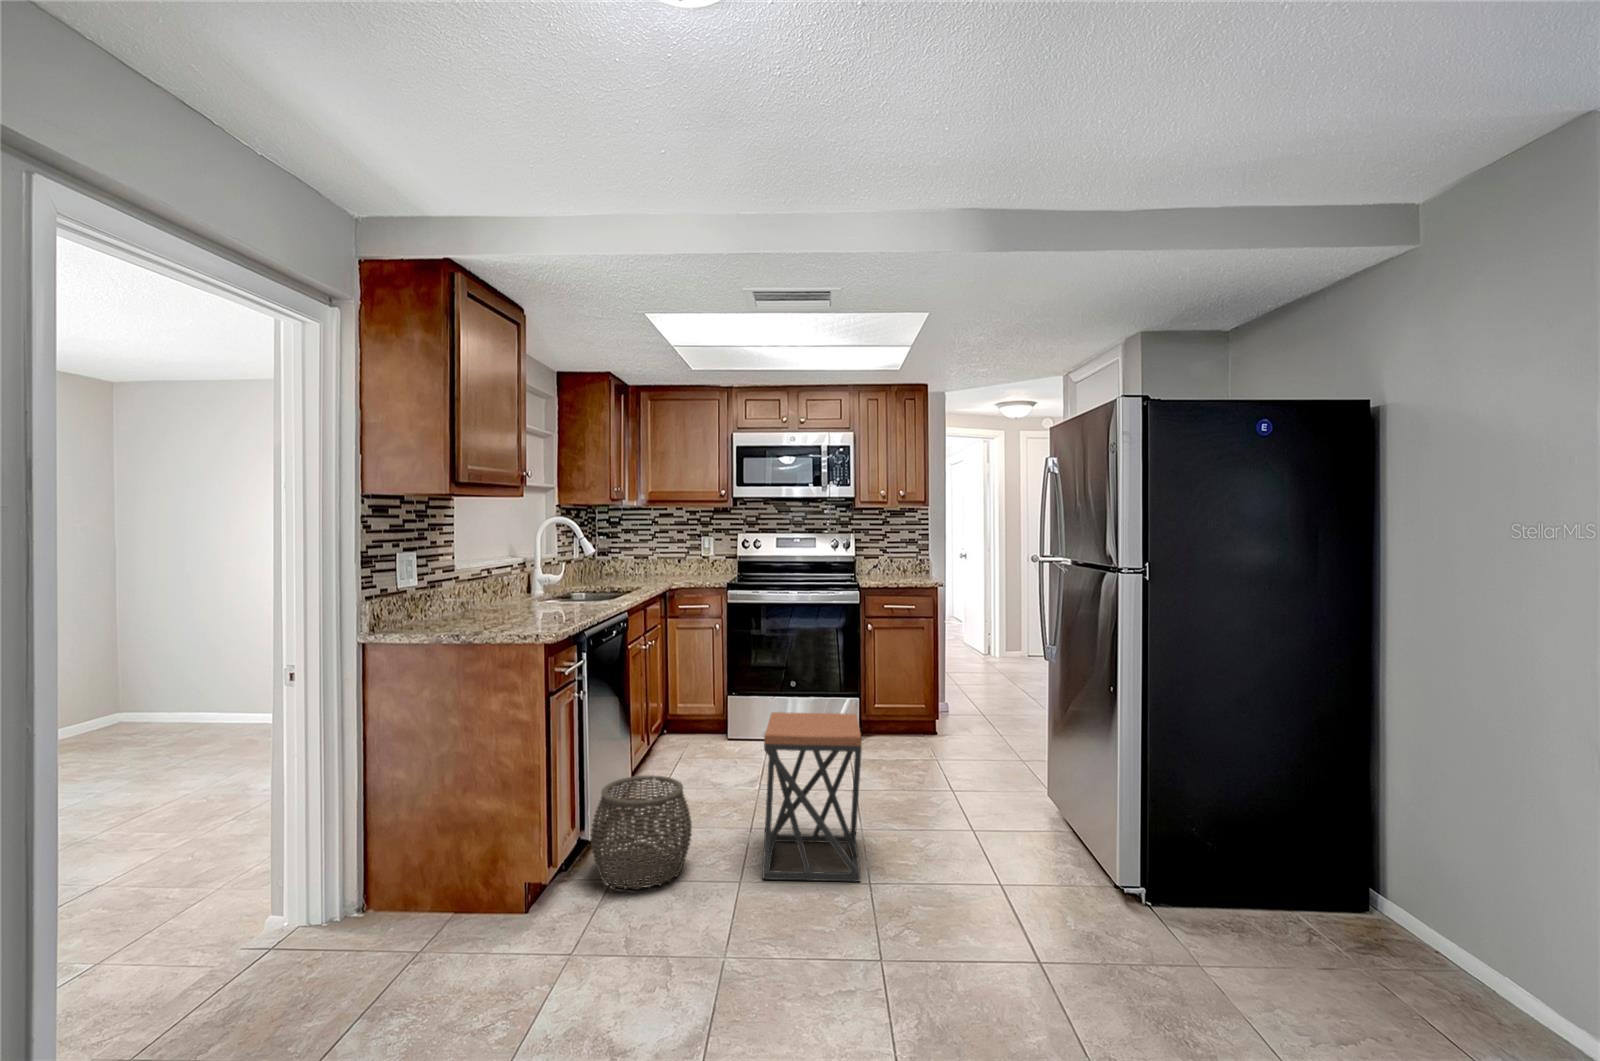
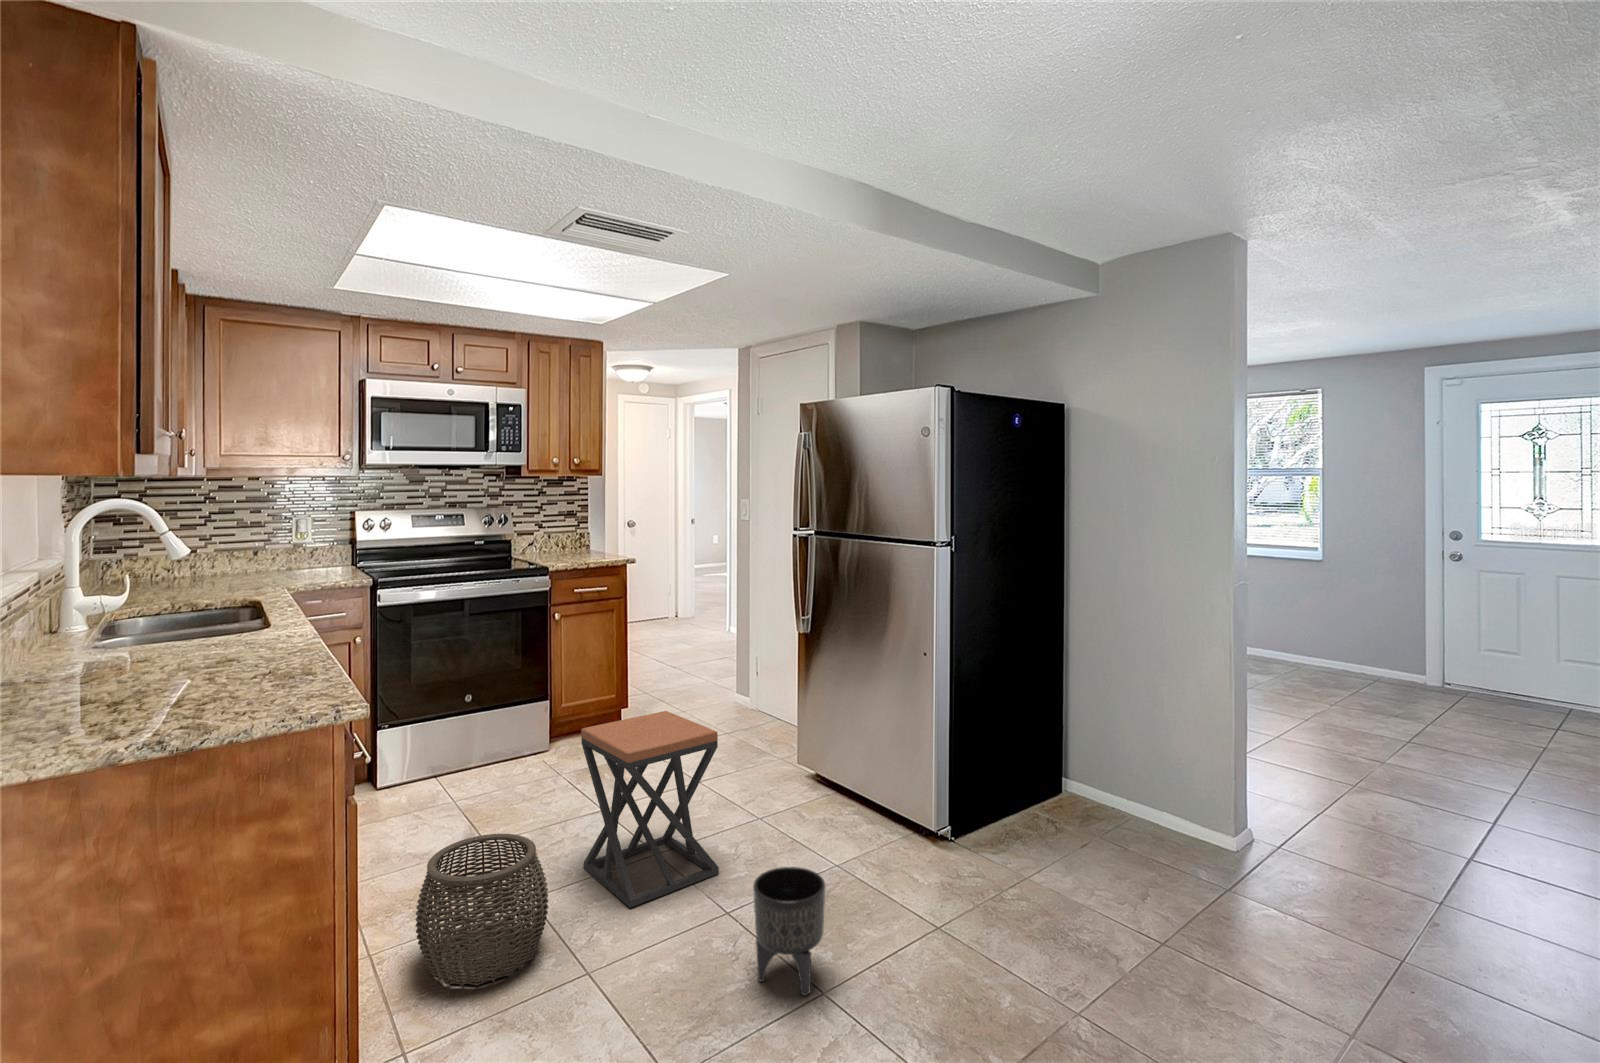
planter: none [773,872,847,1011] -> present [753,867,825,996]

